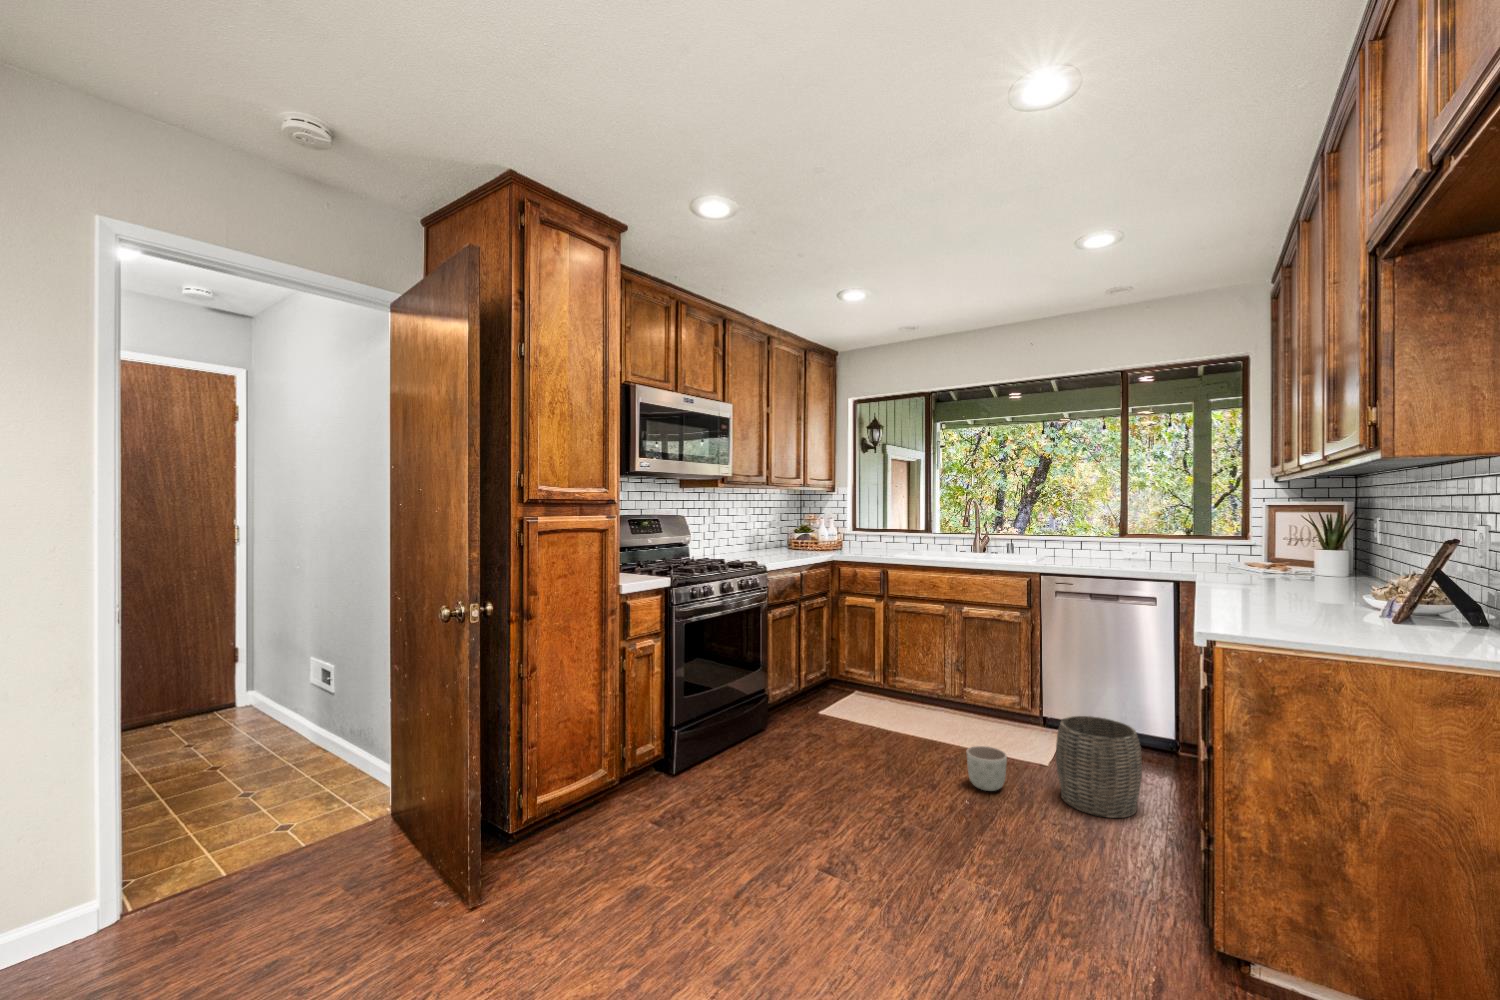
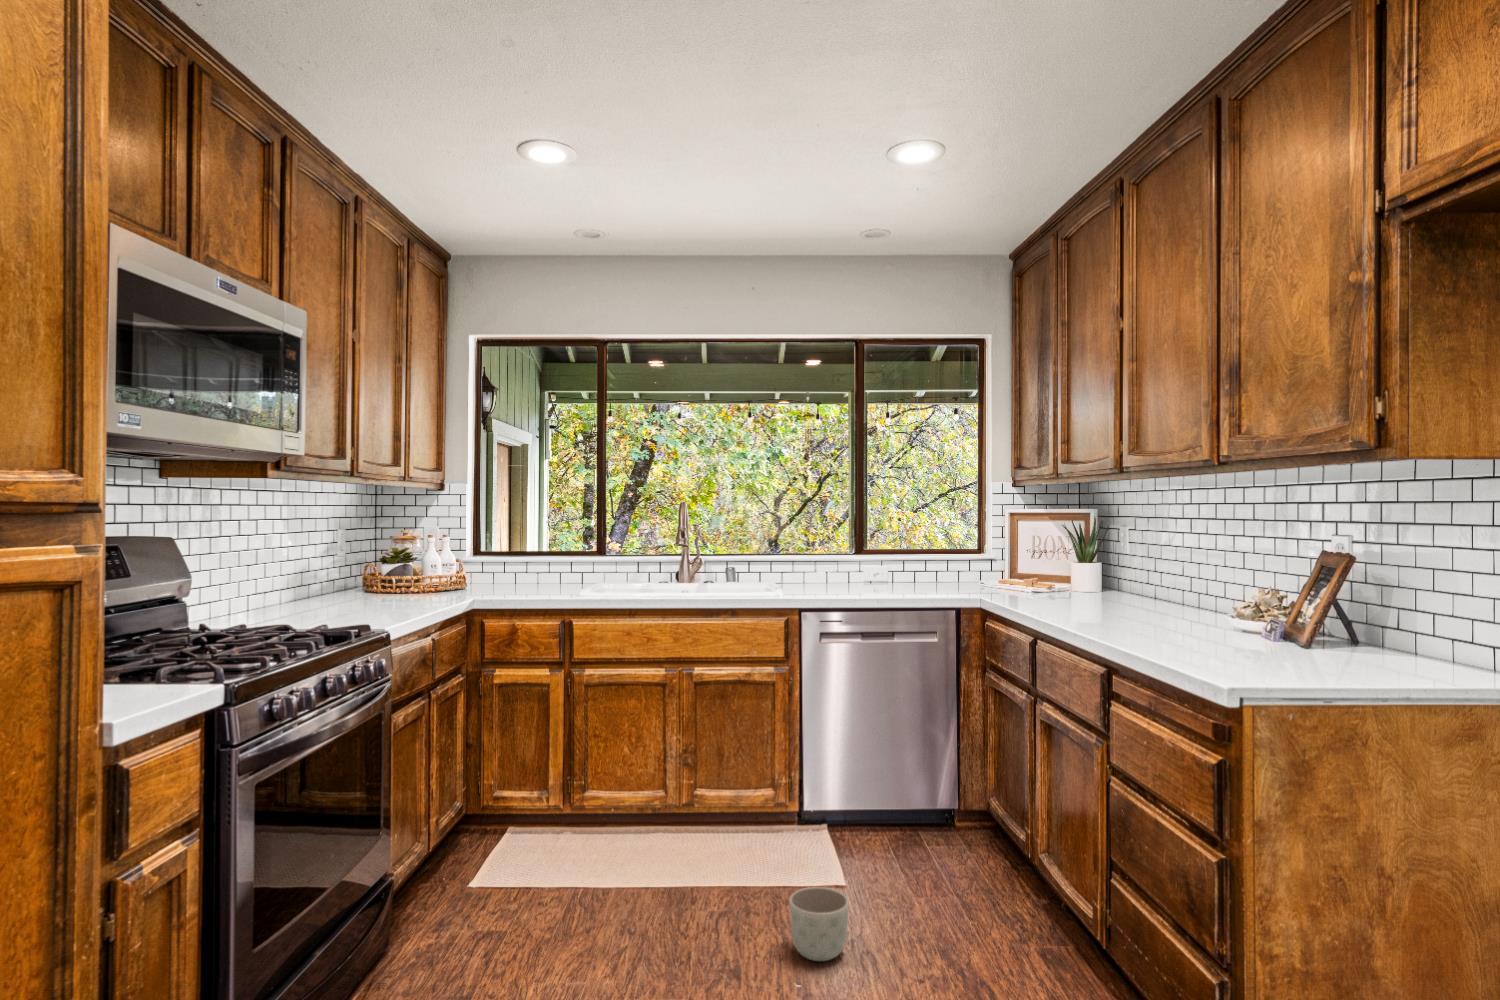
woven basket: present [1056,716,1142,818] -> none [901,807,1009,953]

